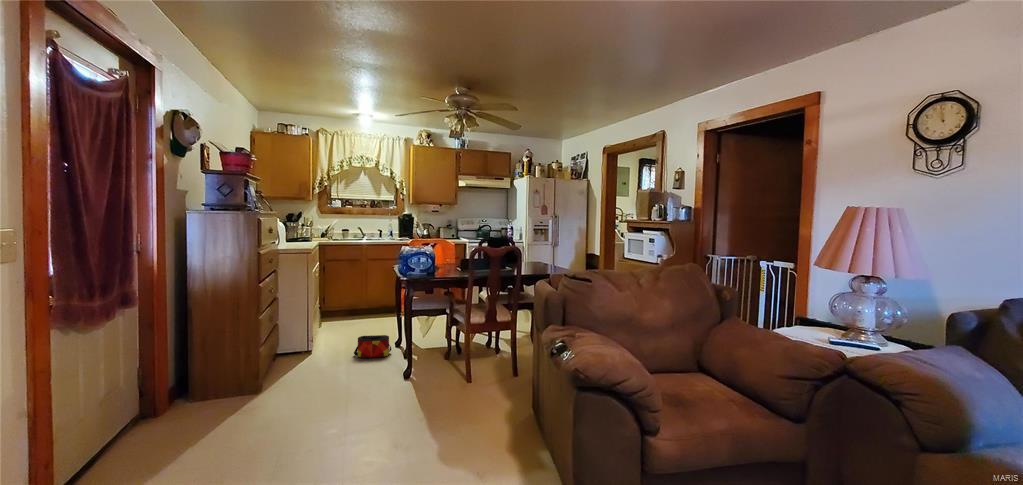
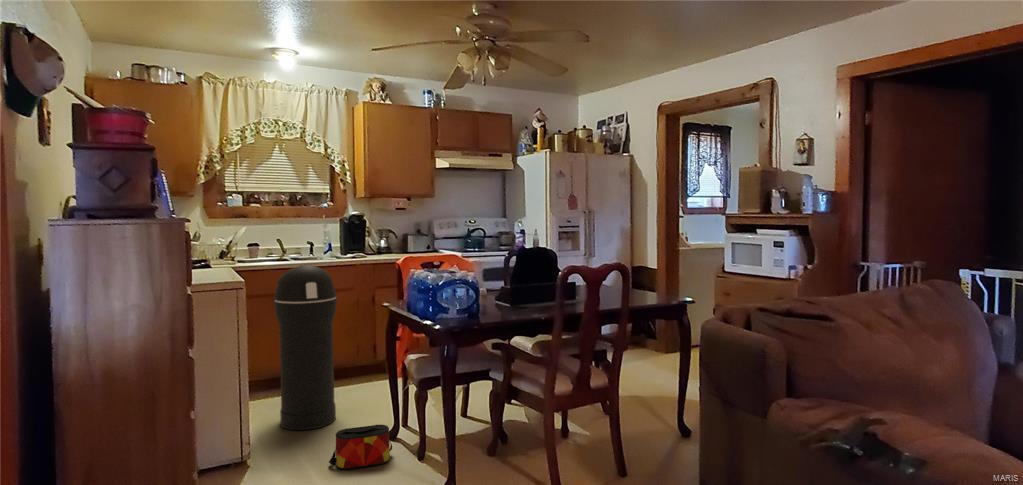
trash can: none [340,242,377,337] -> present [274,265,337,430]

